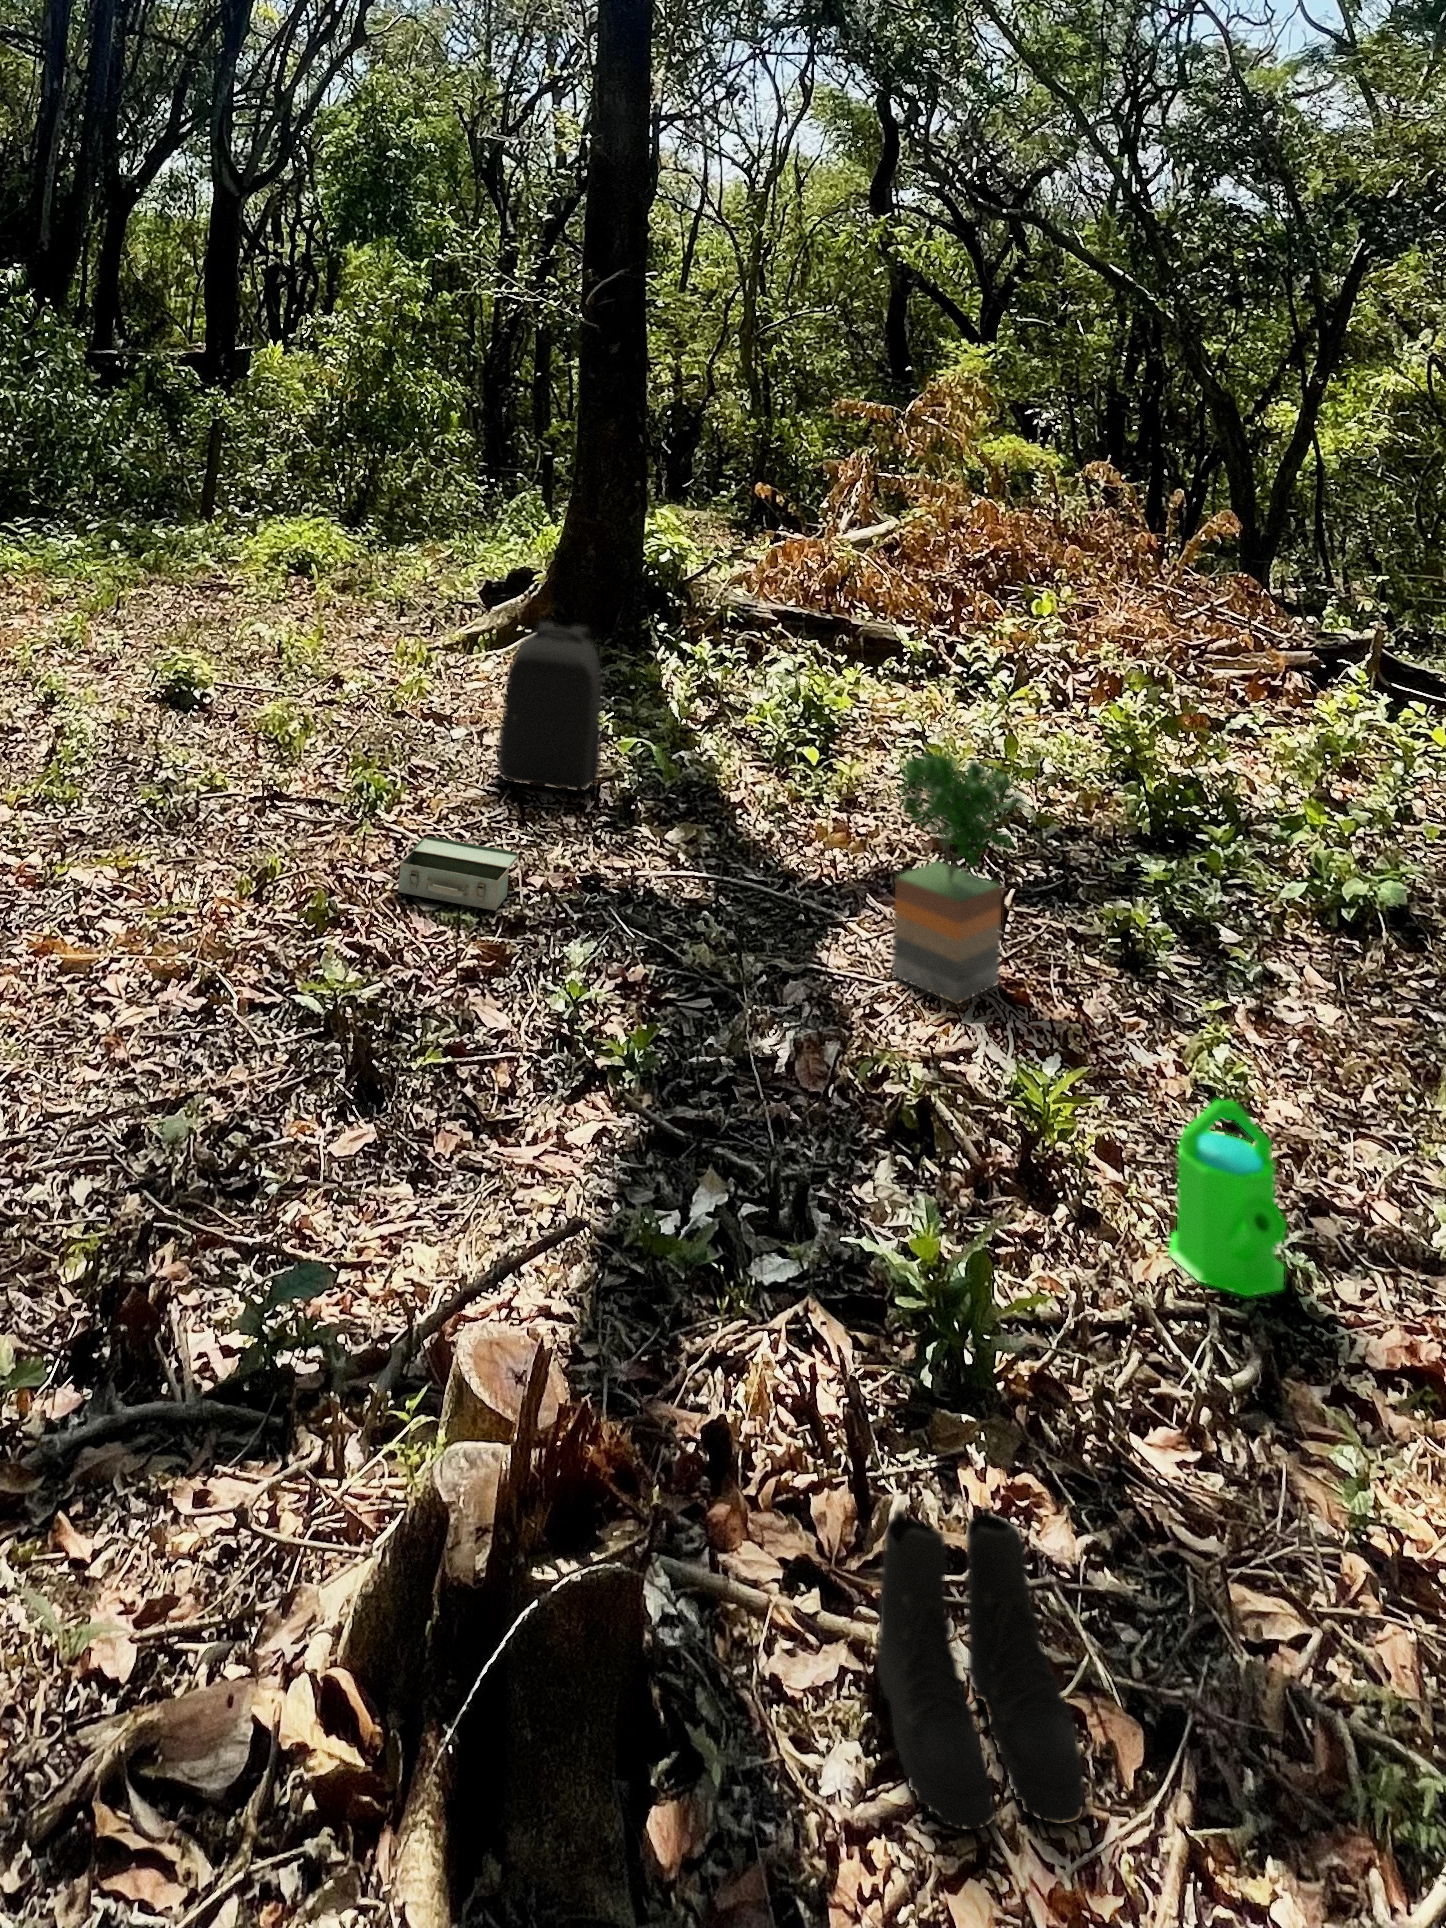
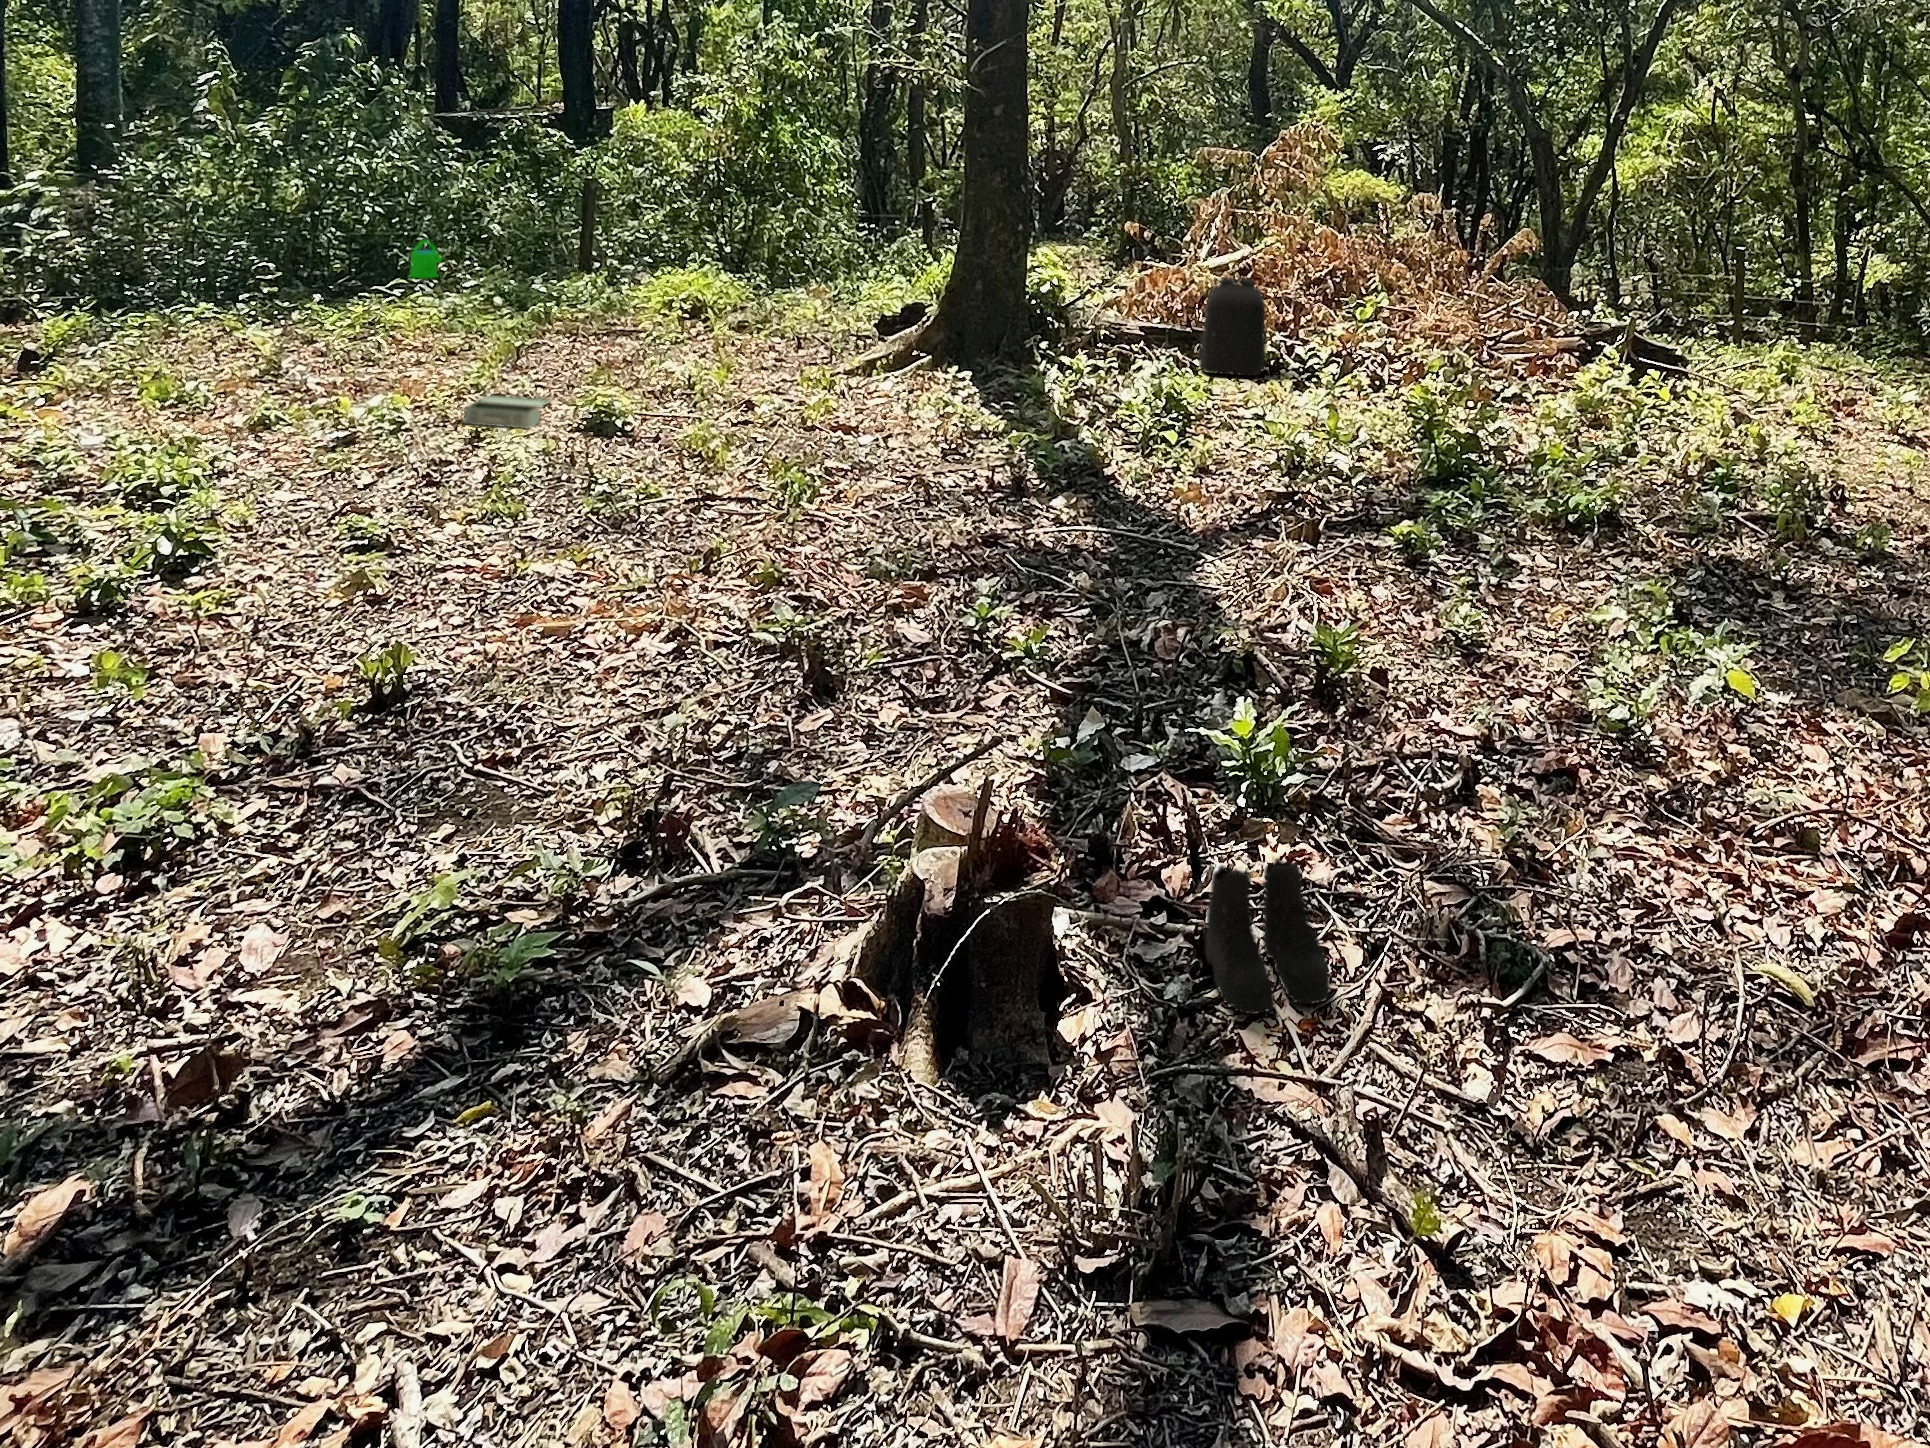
backpack: present [497,622,602,791] -> present [1199,277,1267,376]
potted tree: present [892,752,1026,1004] -> none [1230,419,1340,597]
toolbox: present [398,836,519,910] -> present [464,395,550,428]
watering can: present [1169,1100,1287,1296] -> present [409,240,442,278]

